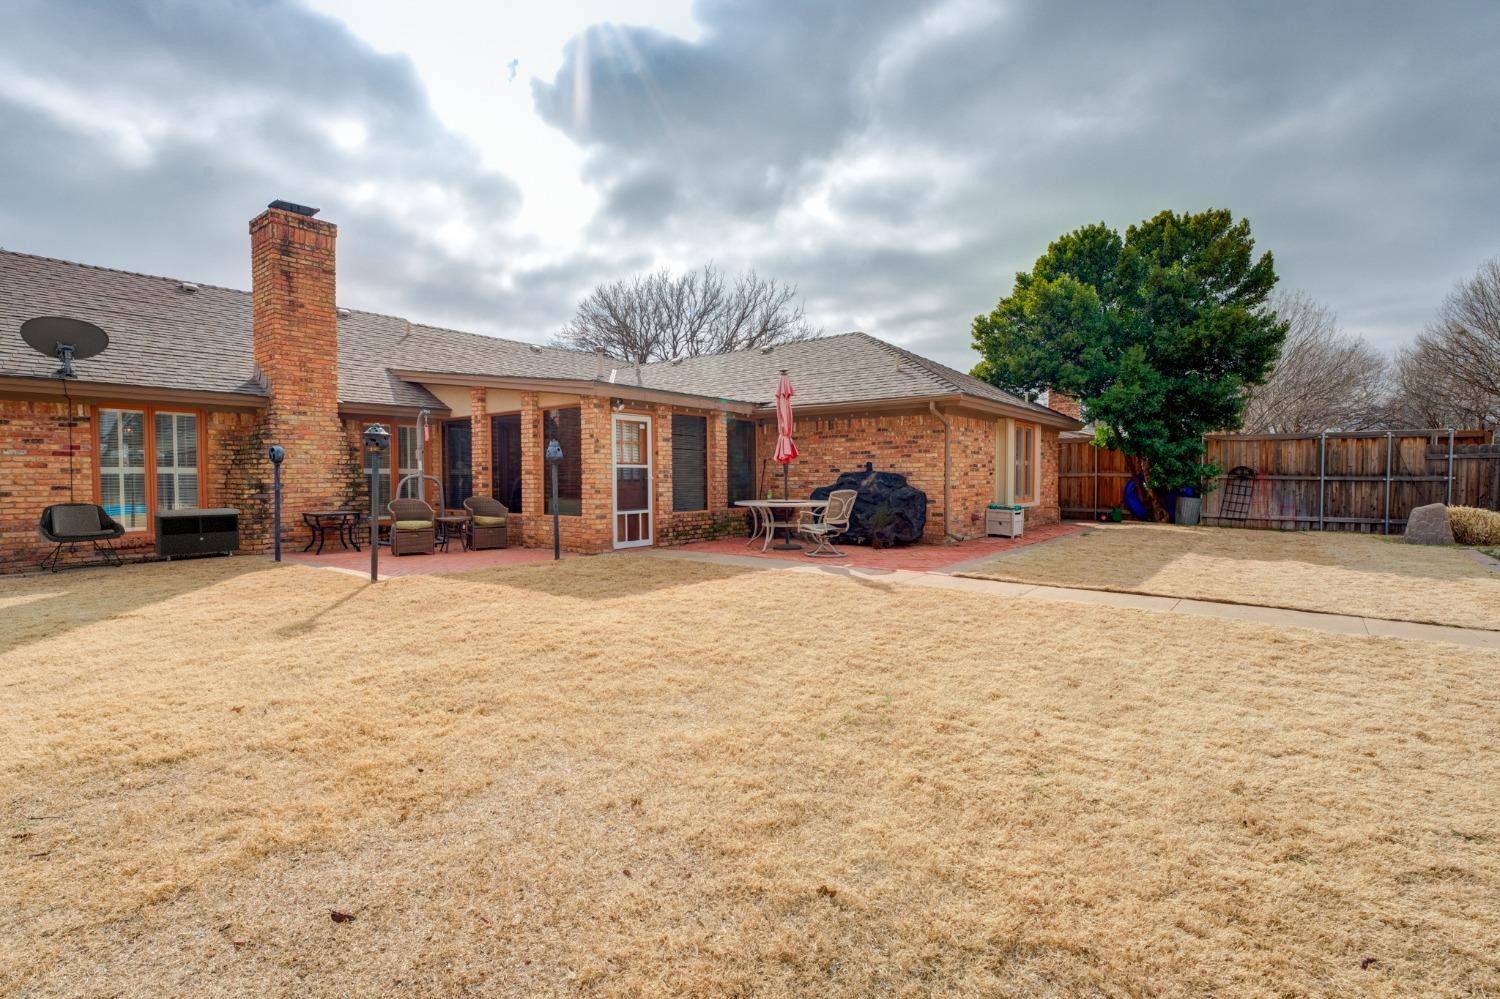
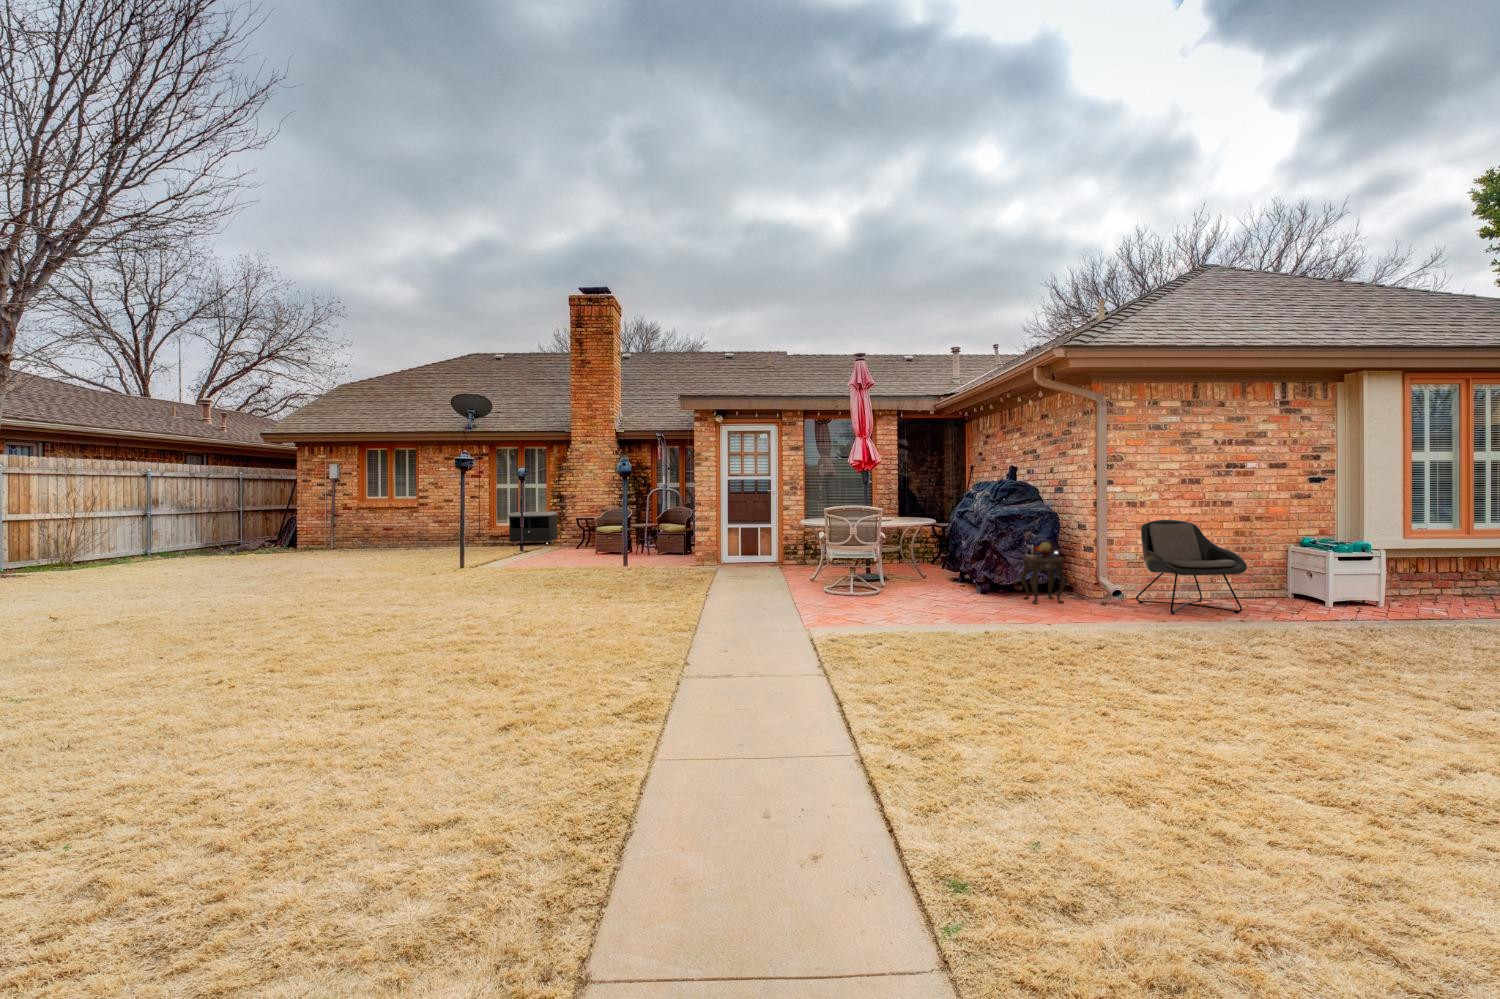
potted tree: present [860,502,896,549] -> none [944,524,987,594]
lounge chair: present [38,503,125,573] -> present [1136,520,1247,614]
side table: none [914,508,943,549] -> present [1020,541,1066,604]

